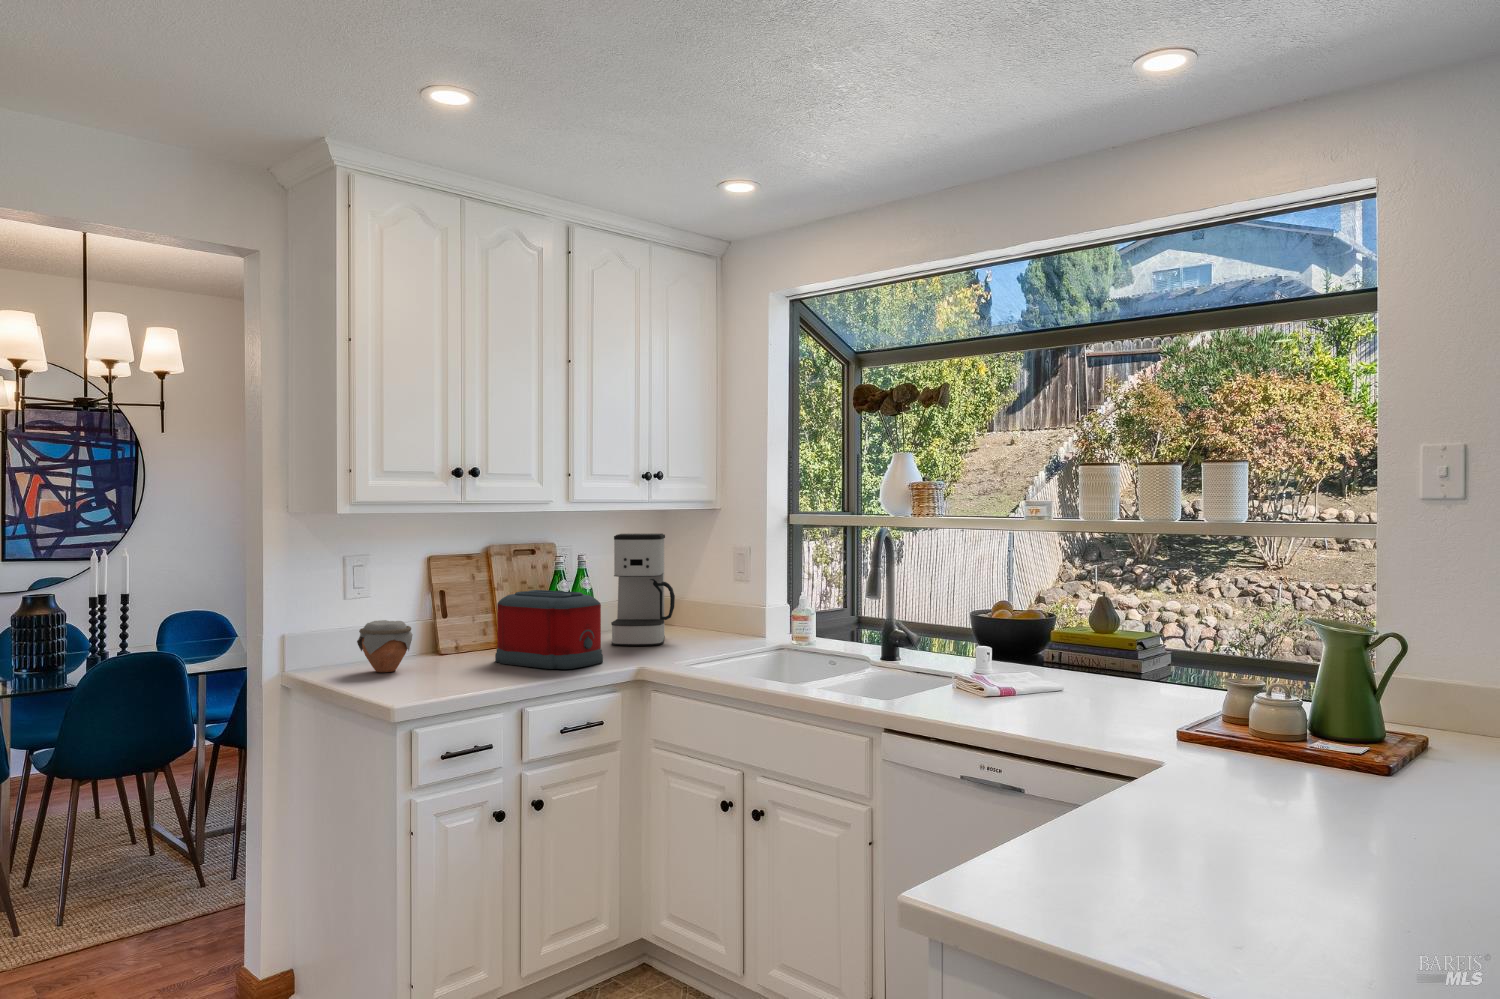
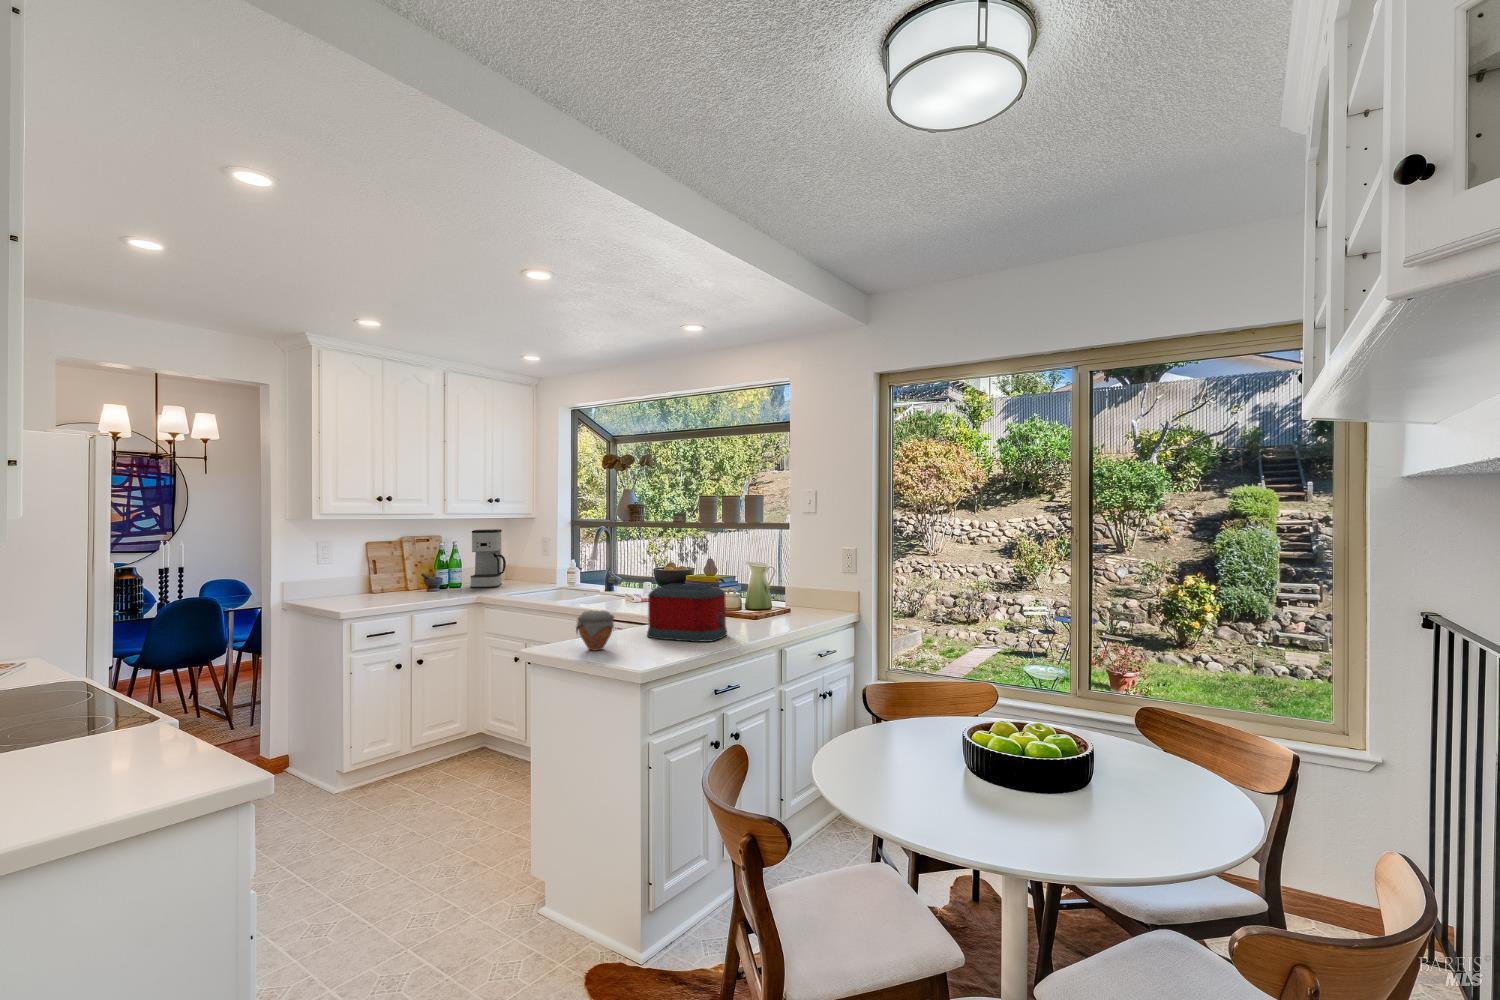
toaster: present [495,590,603,669] -> present [647,584,727,642]
jar: present [357,620,413,672] -> present [576,611,614,651]

